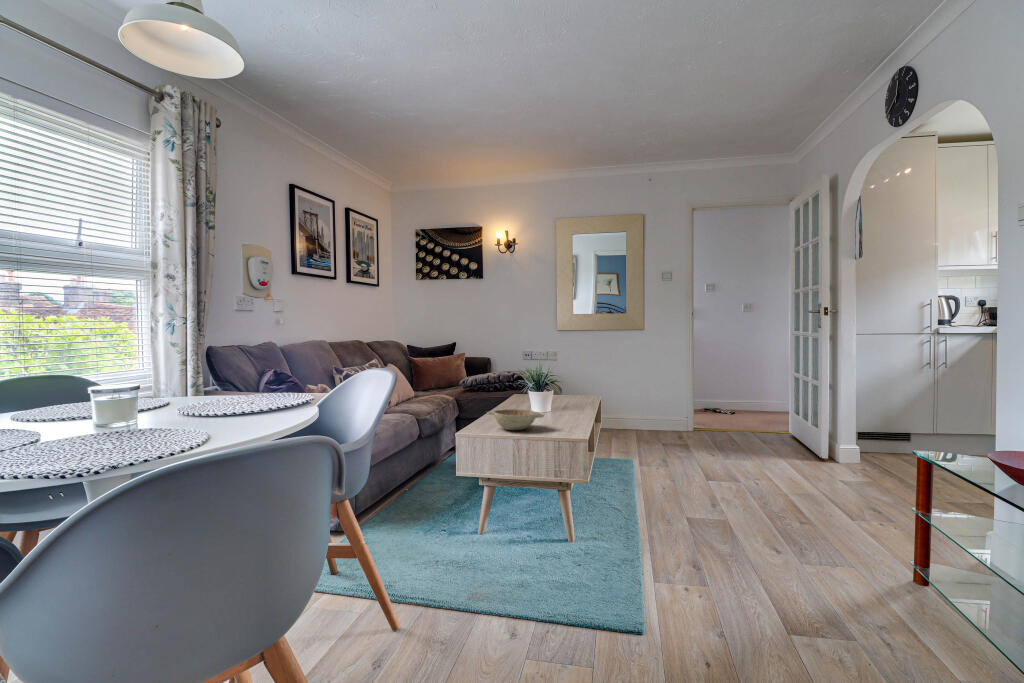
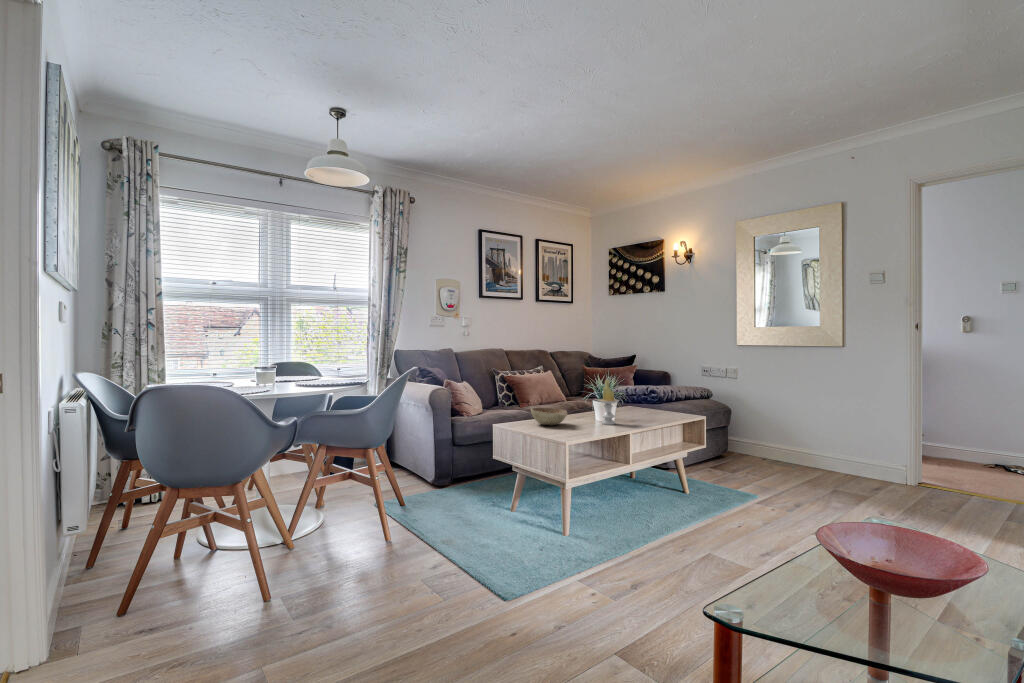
candle: none [549,372,573,420] -> present [598,380,619,425]

